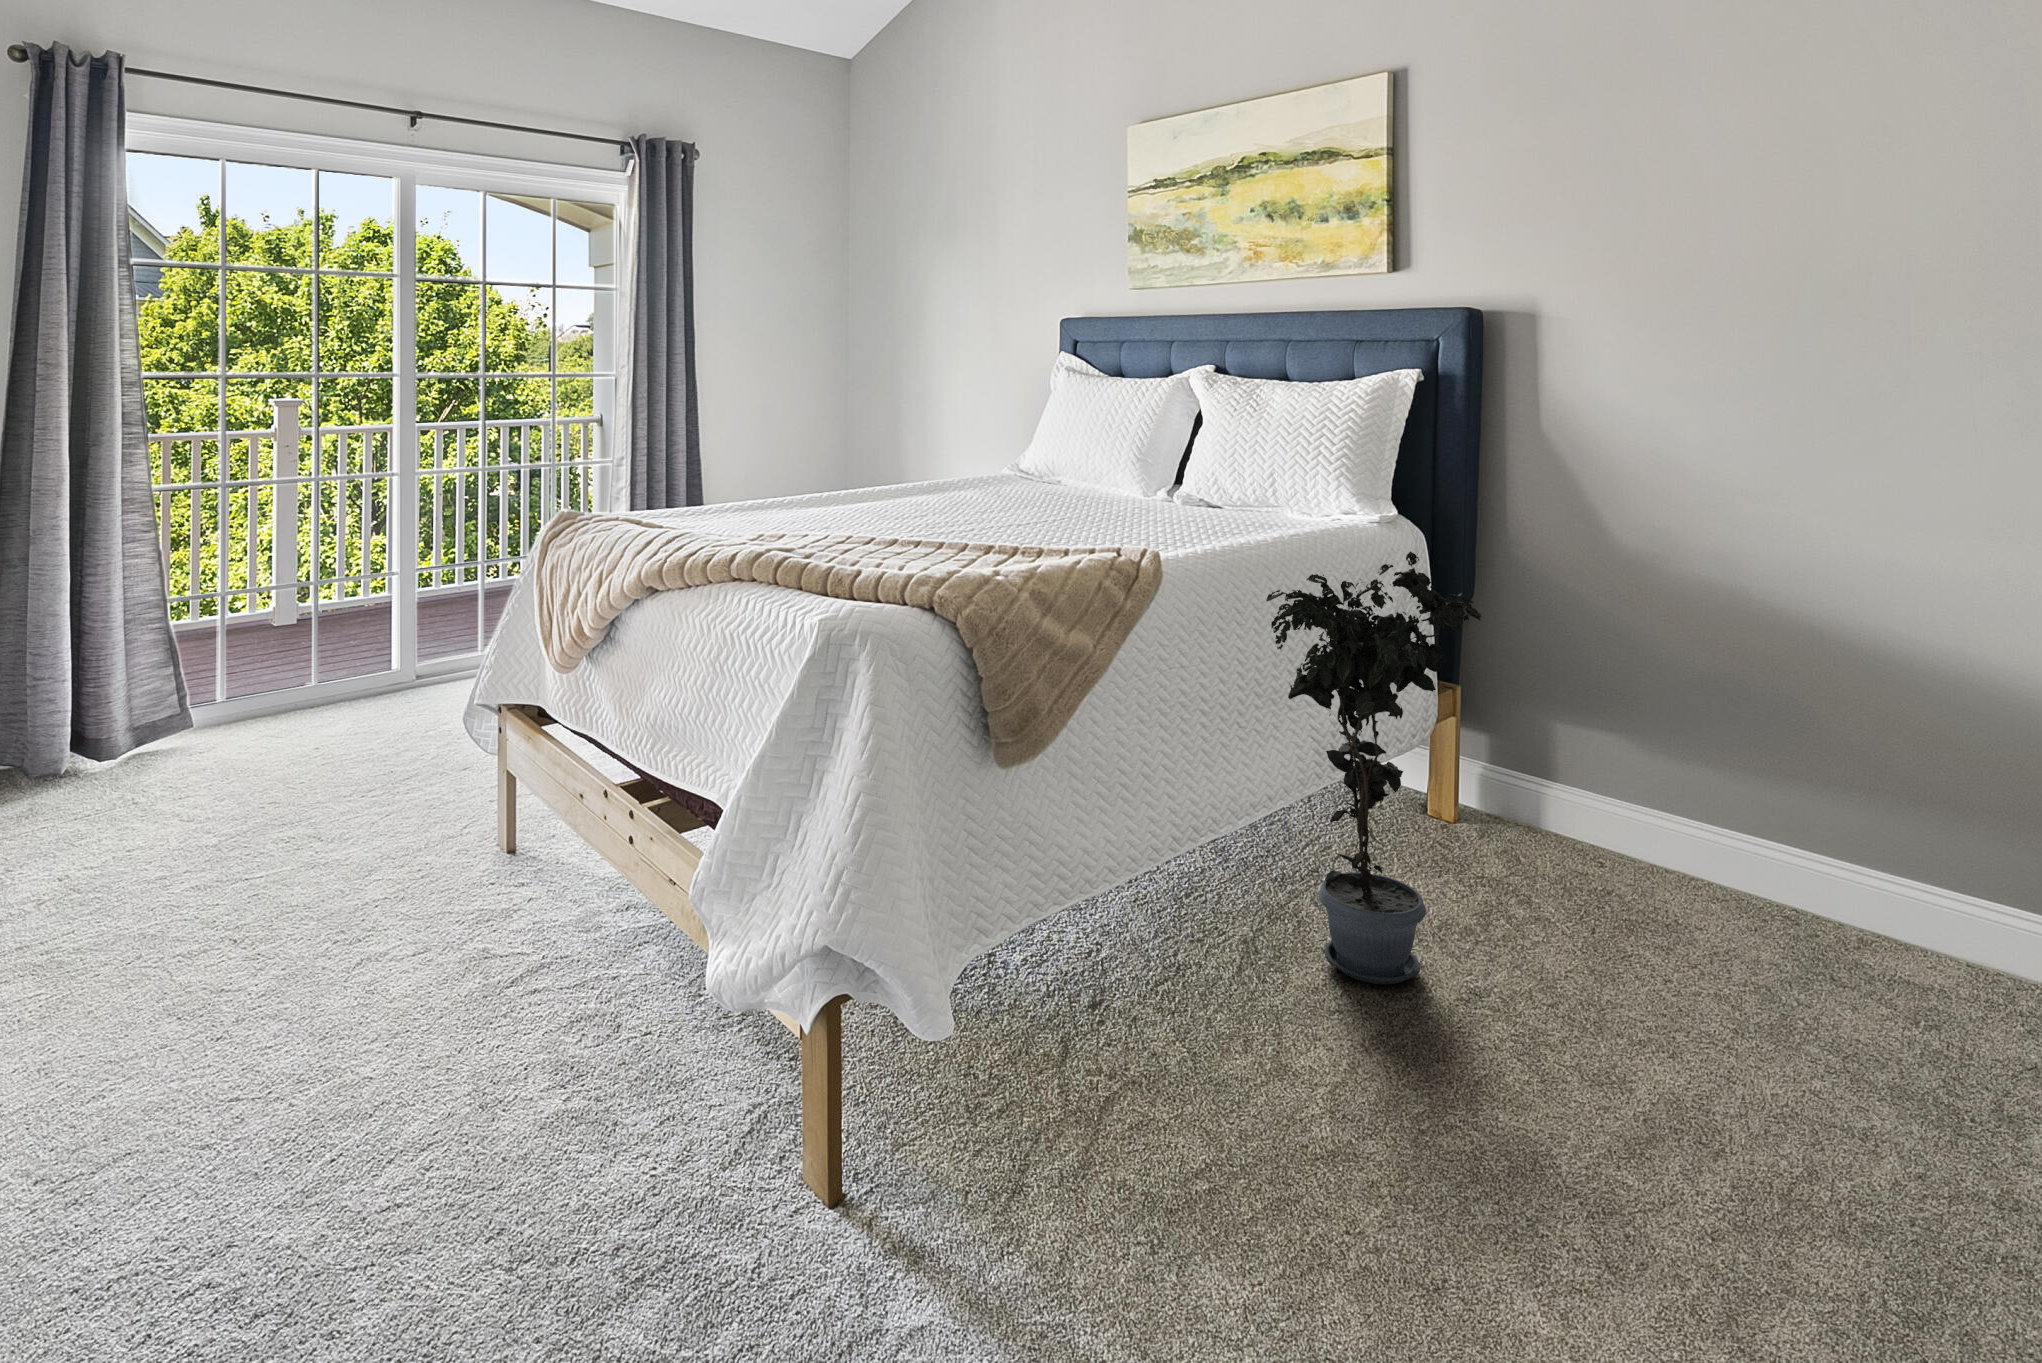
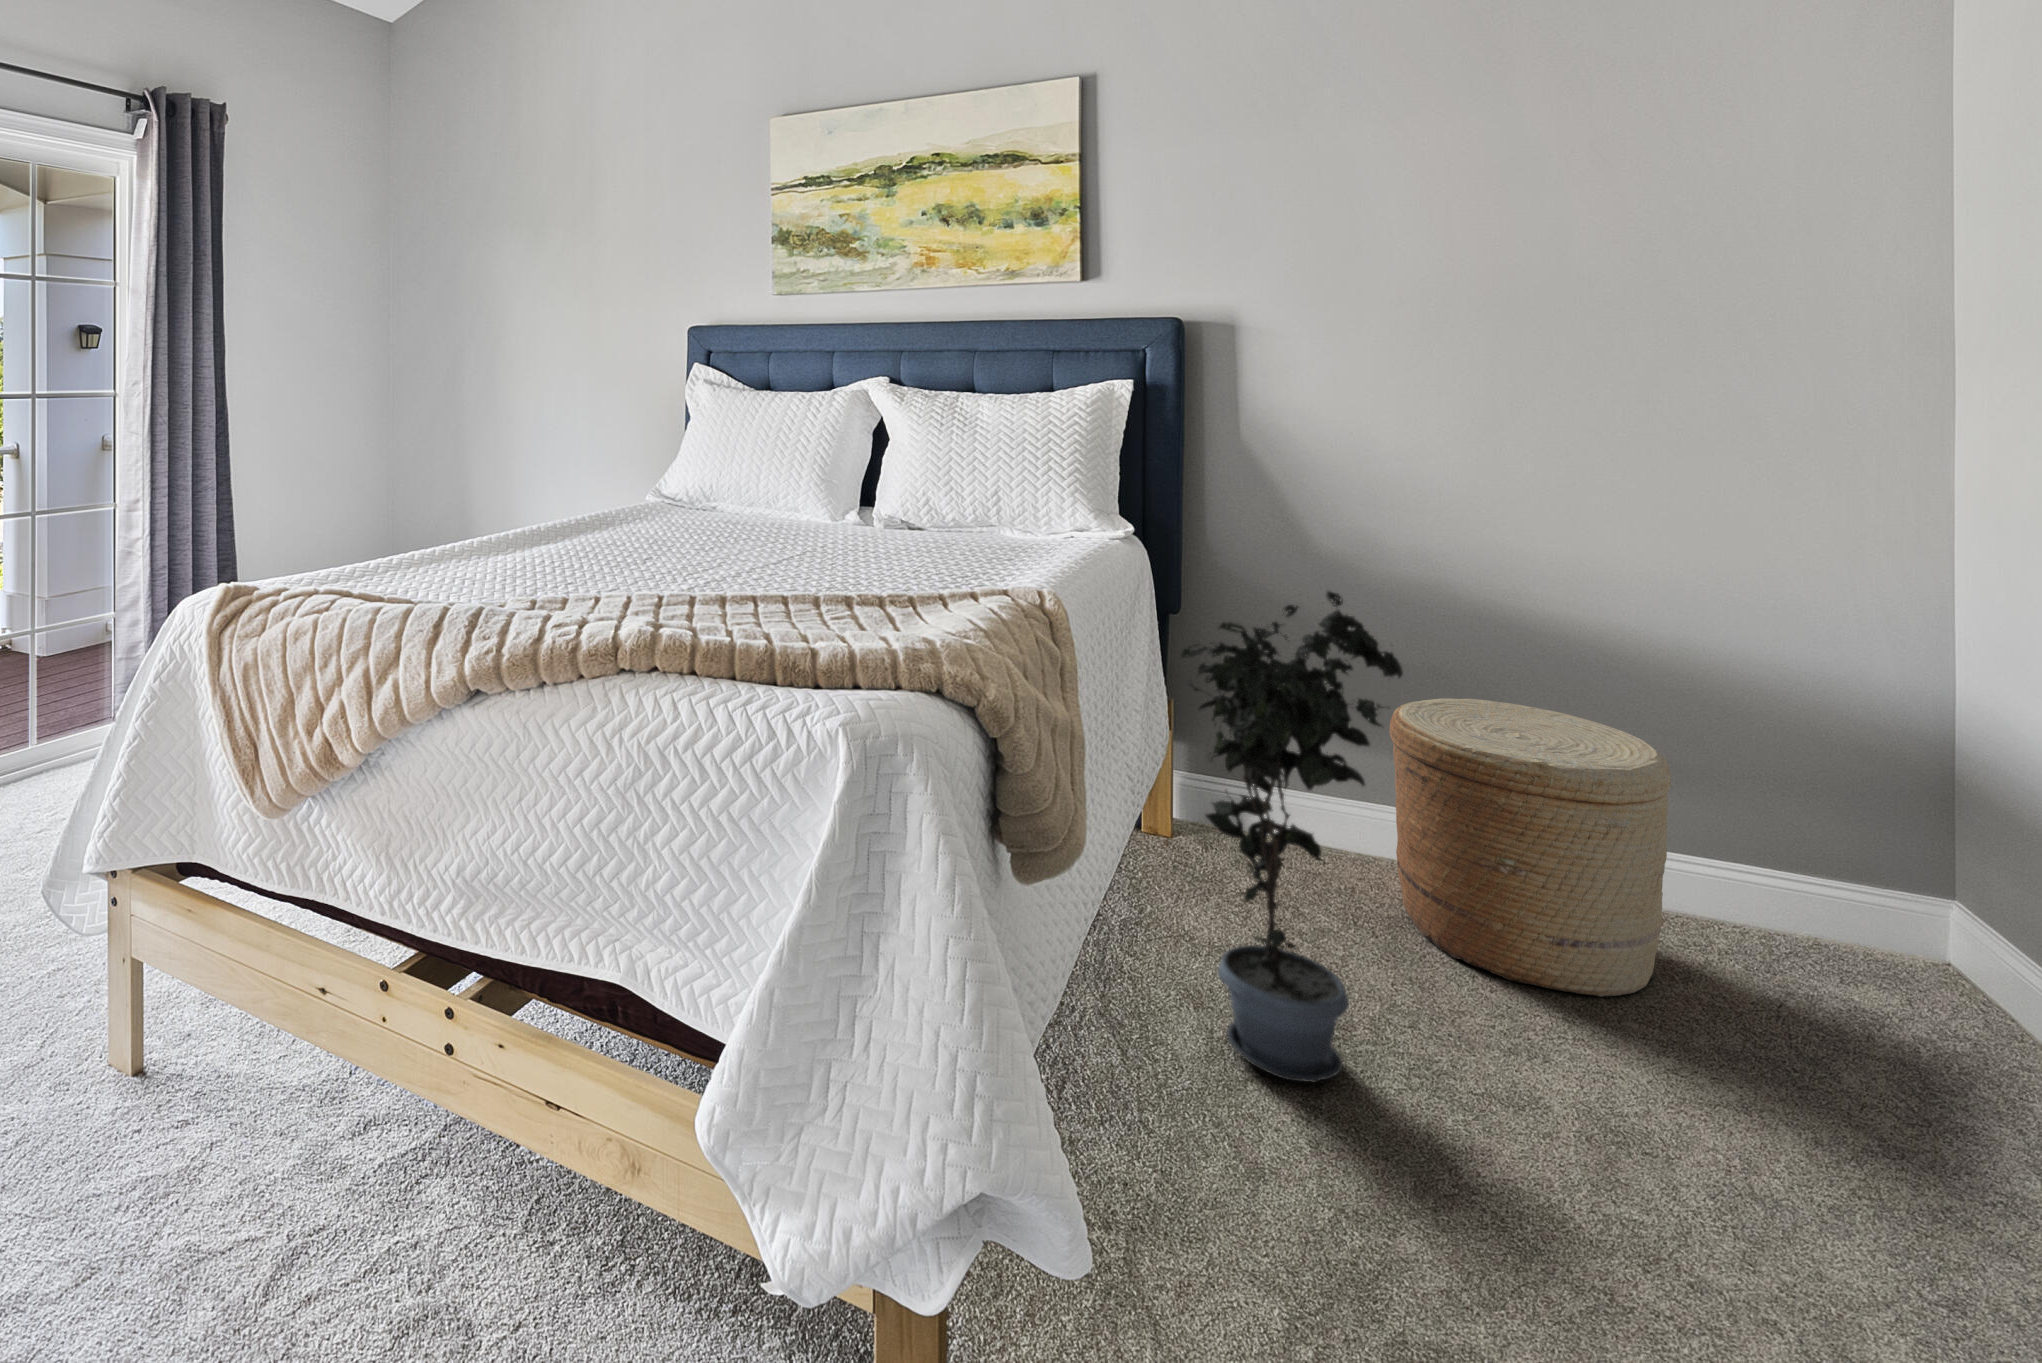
woven basket: none [1608,693,1879,987] -> present [1390,698,1671,997]

